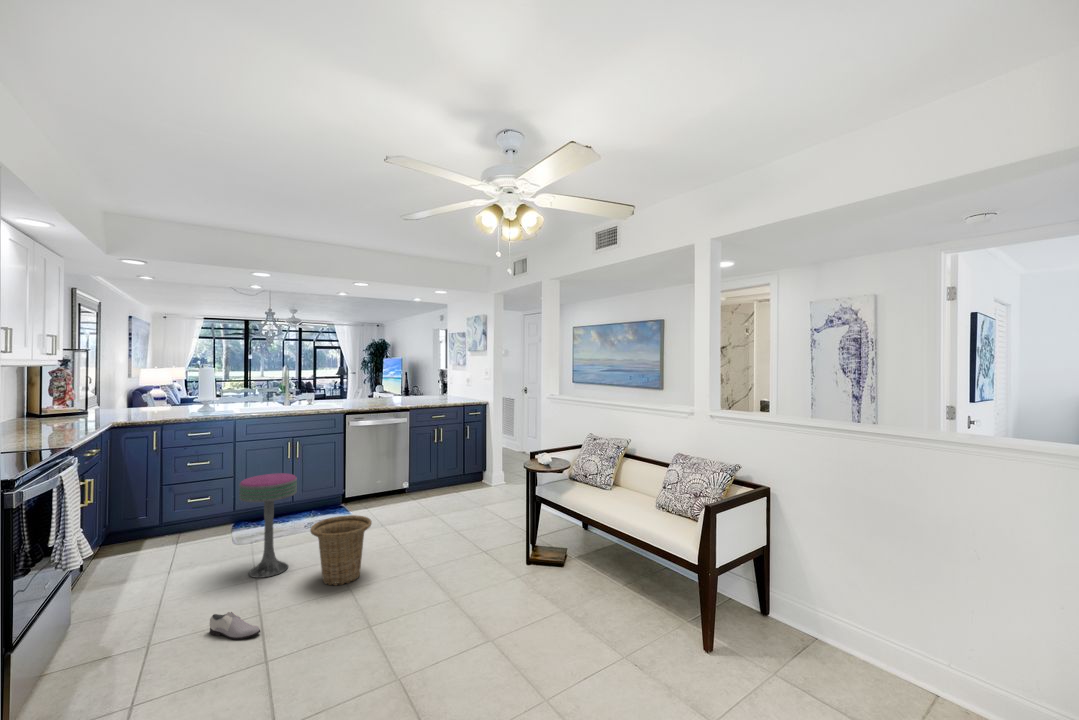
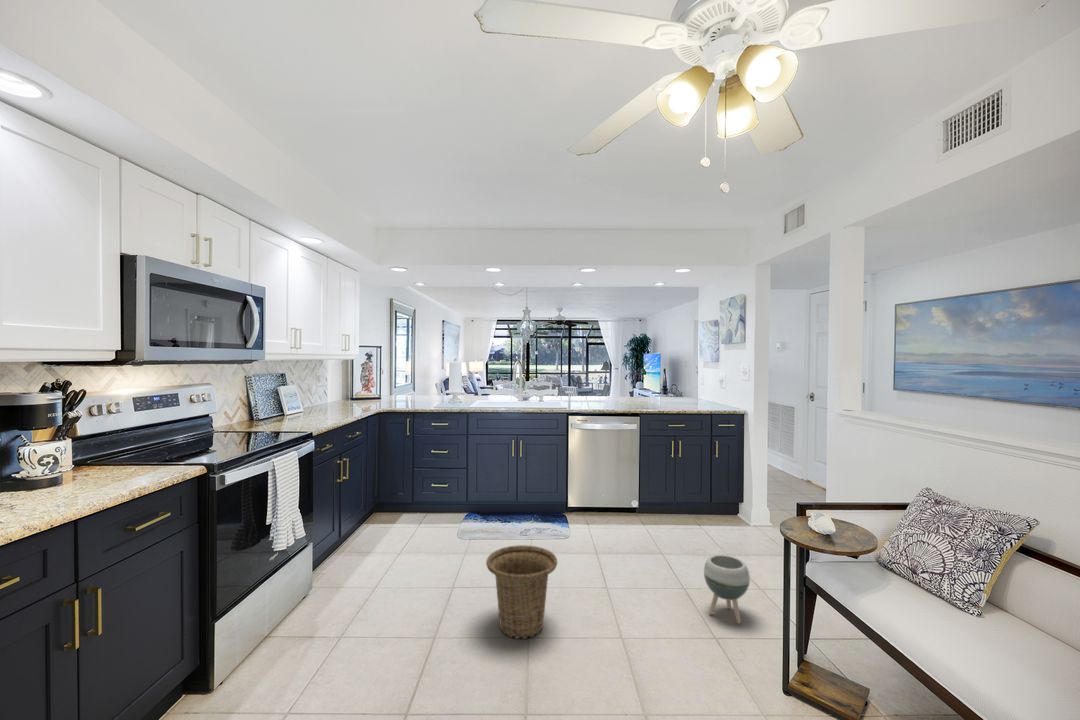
bar stool: present [239,473,297,578] -> none [431,480,488,598]
planter: none [472,498,501,540] -> present [704,555,750,623]
shoe: present [210,612,260,640] -> none [365,643,404,689]

